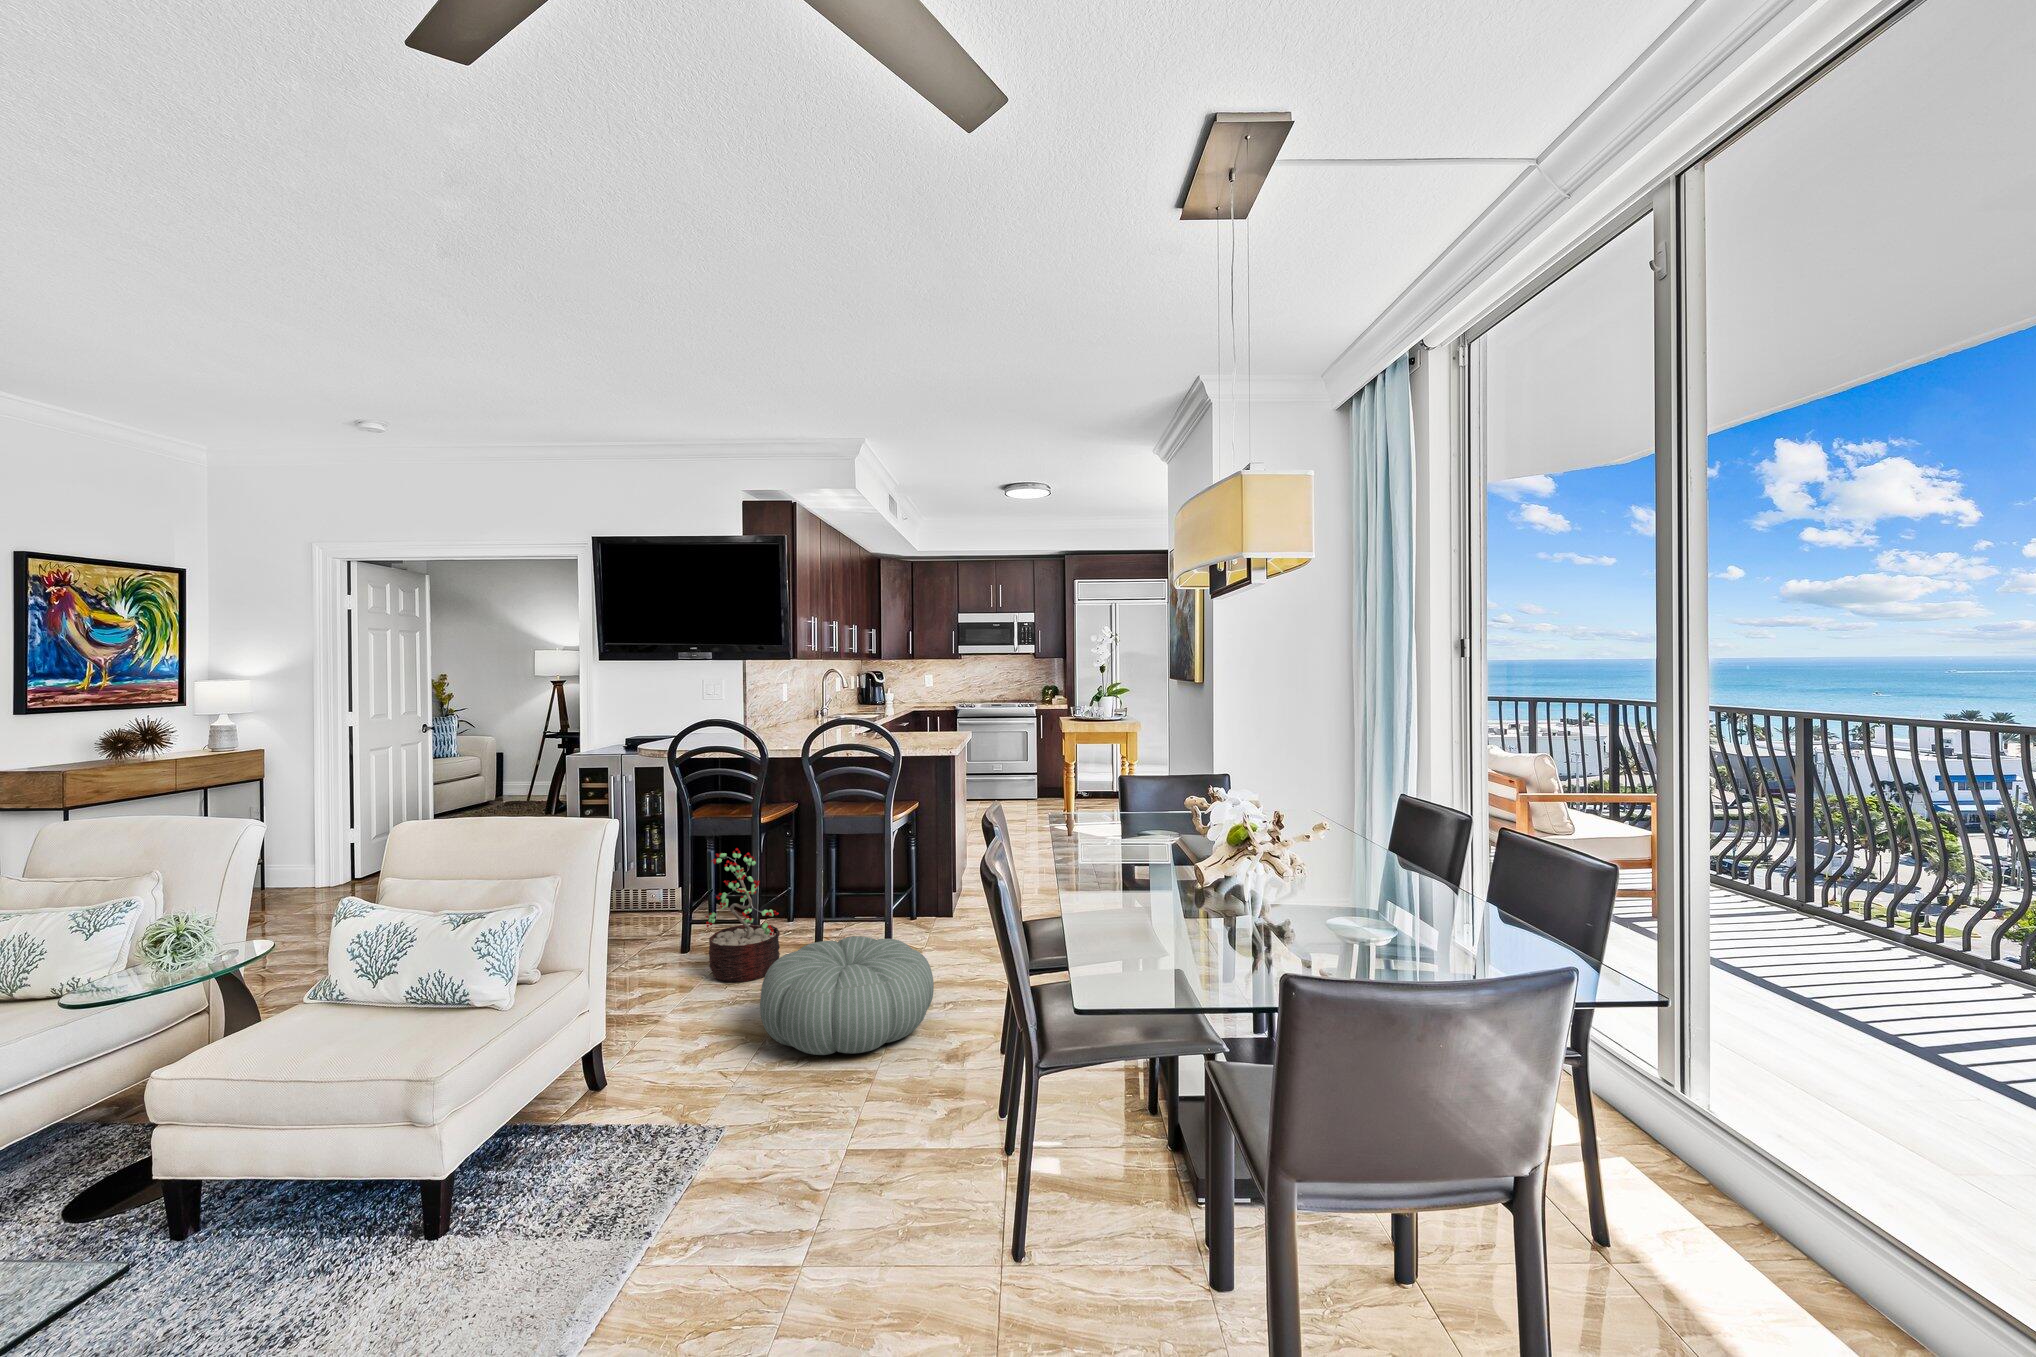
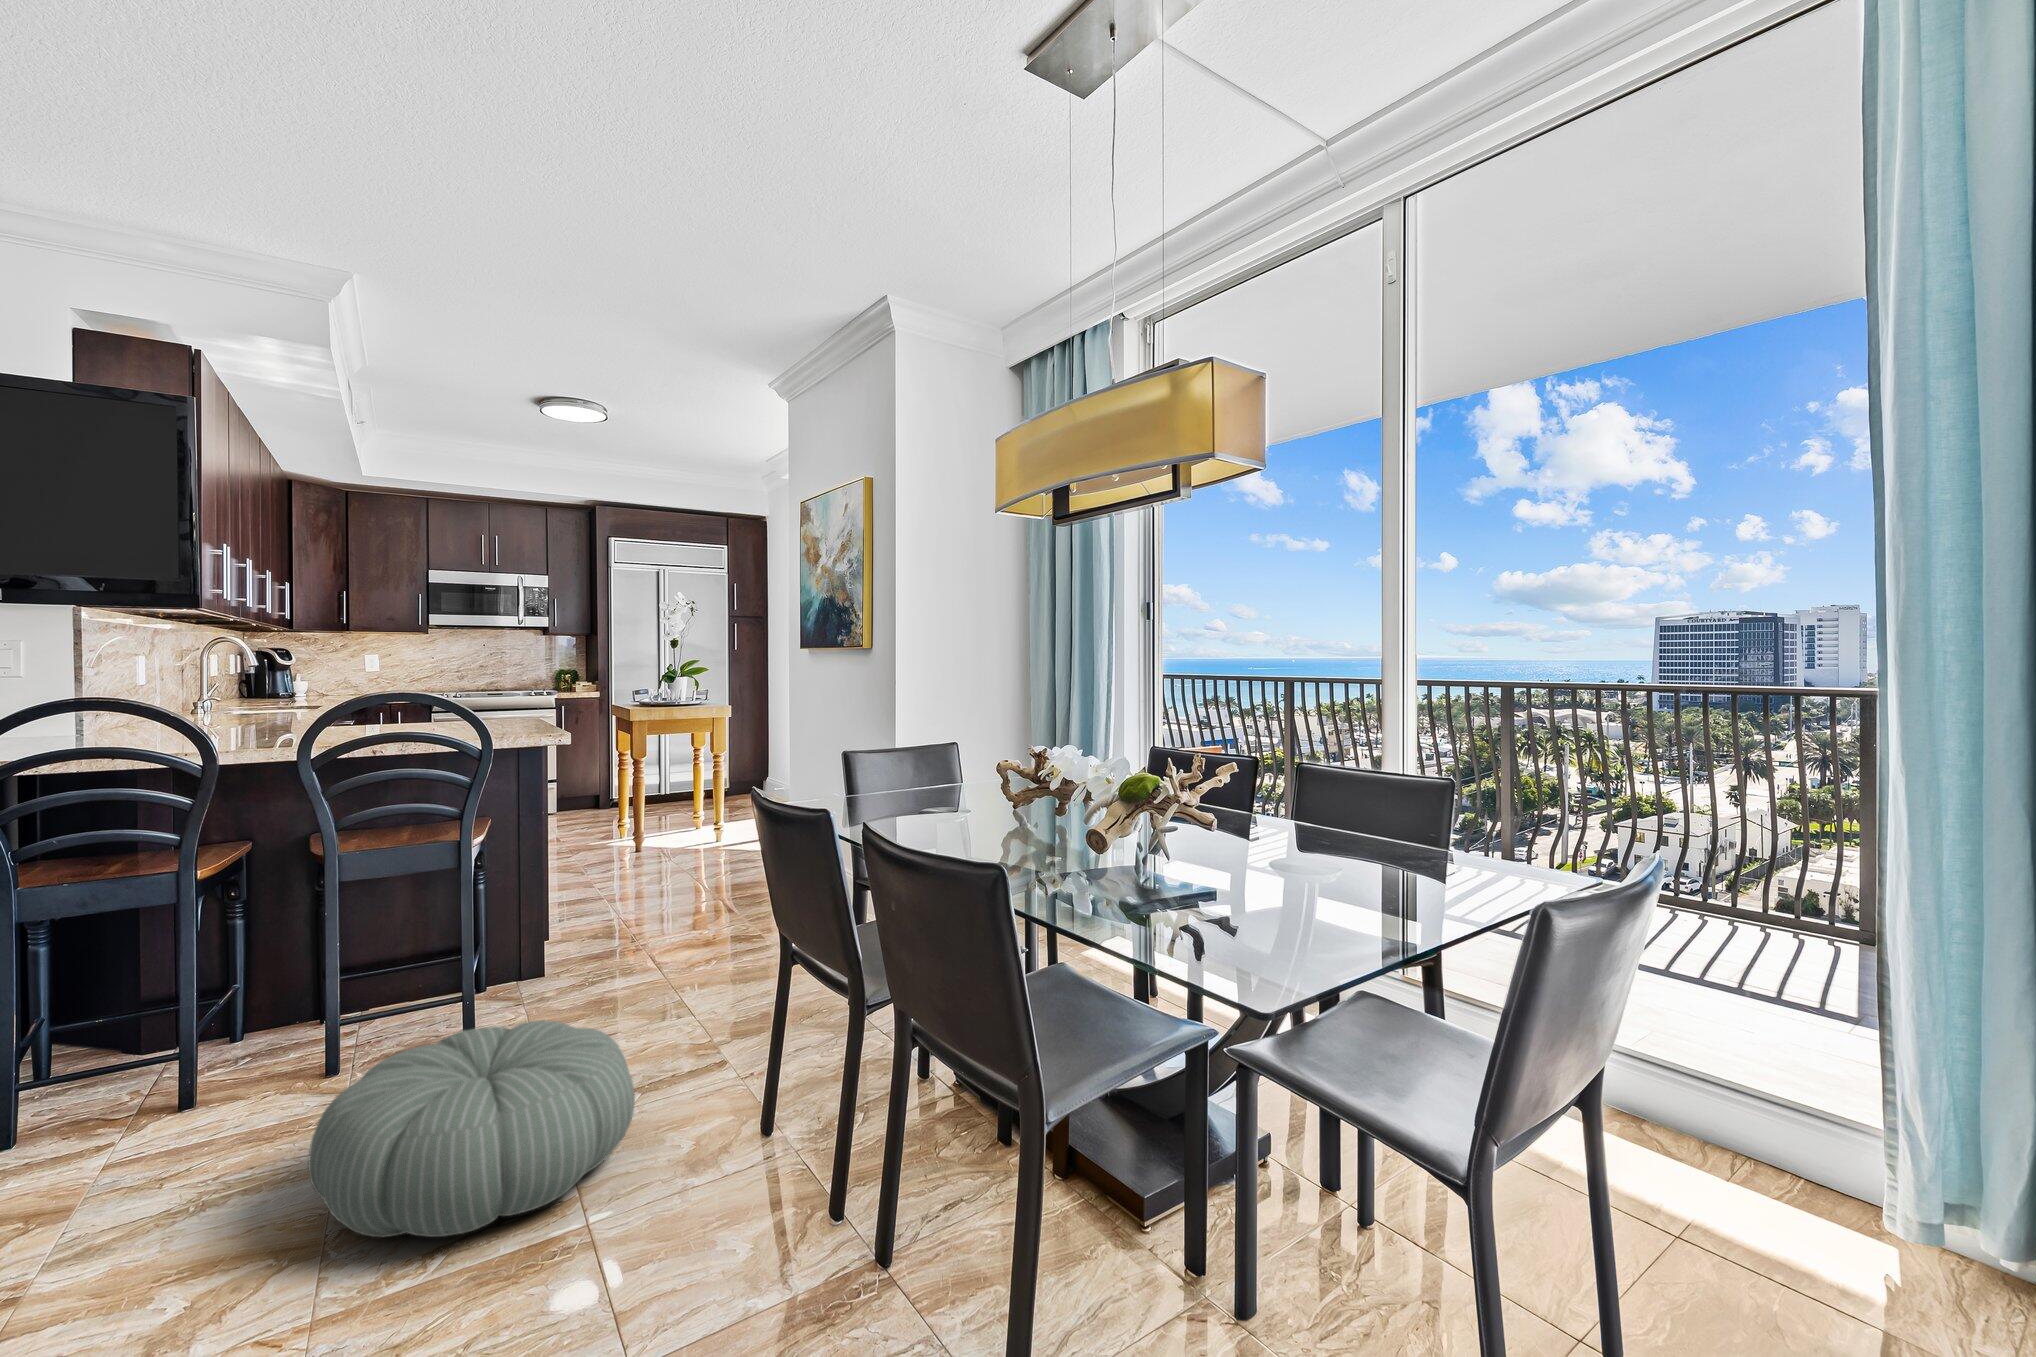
decorative plant: present [706,848,780,982] -> none [85,924,275,1170]

